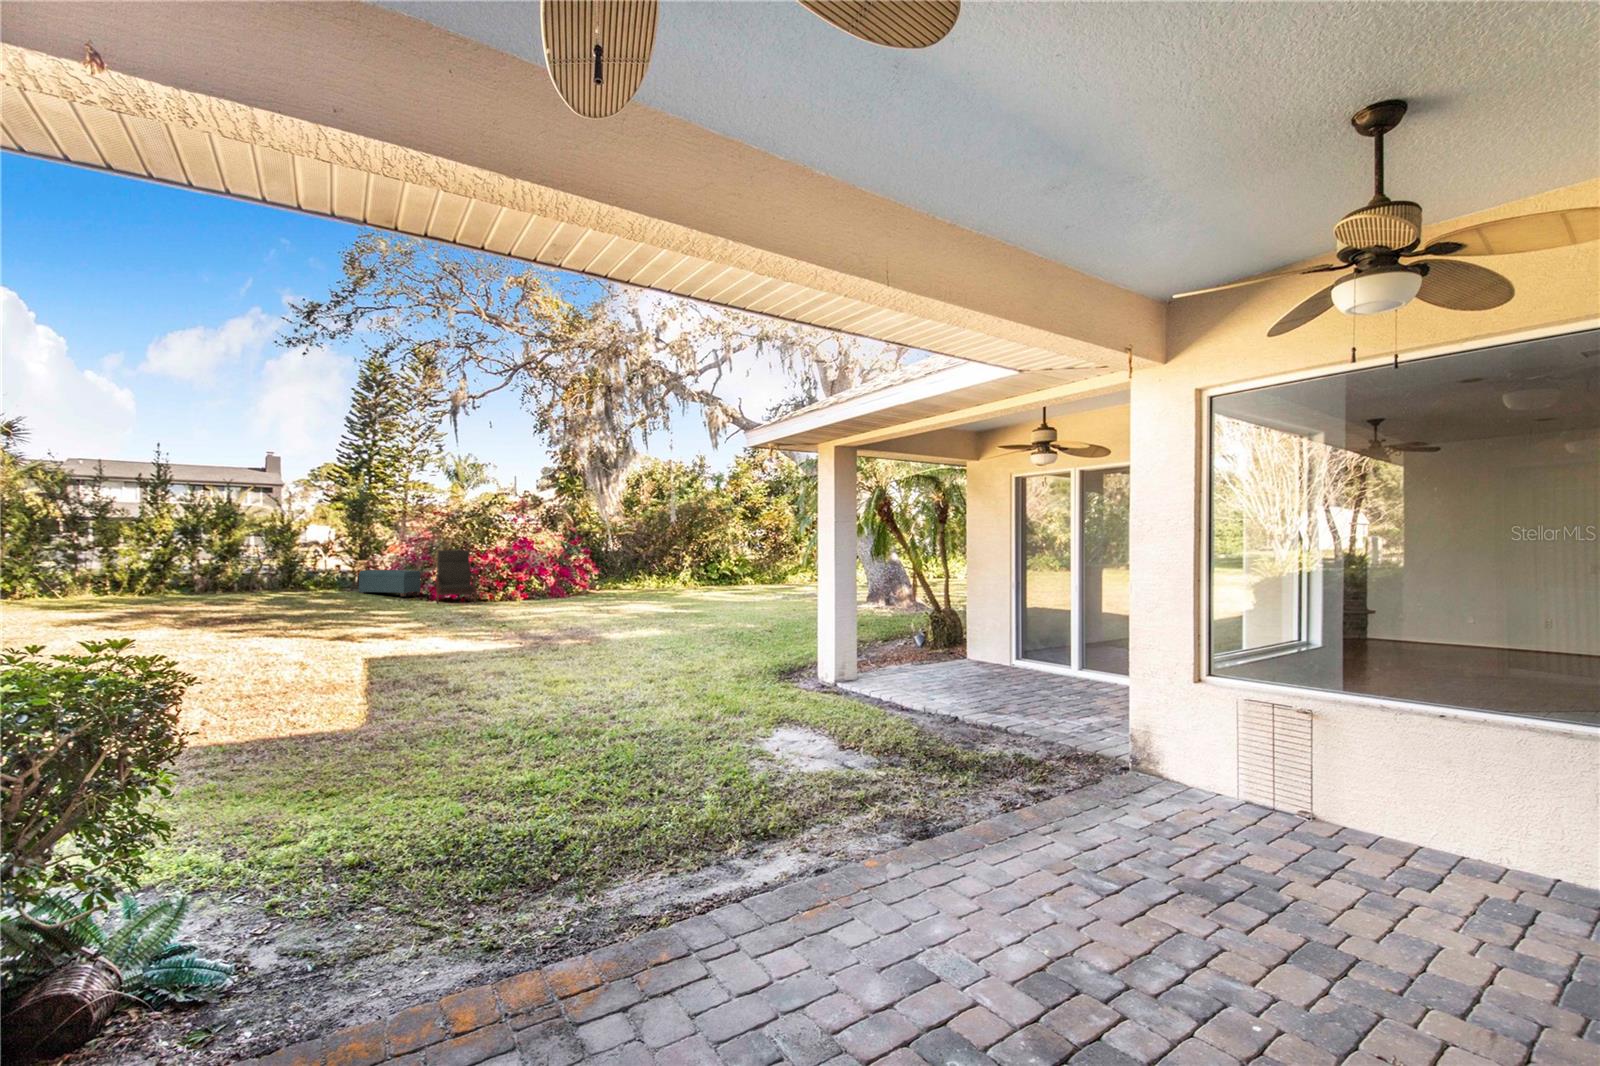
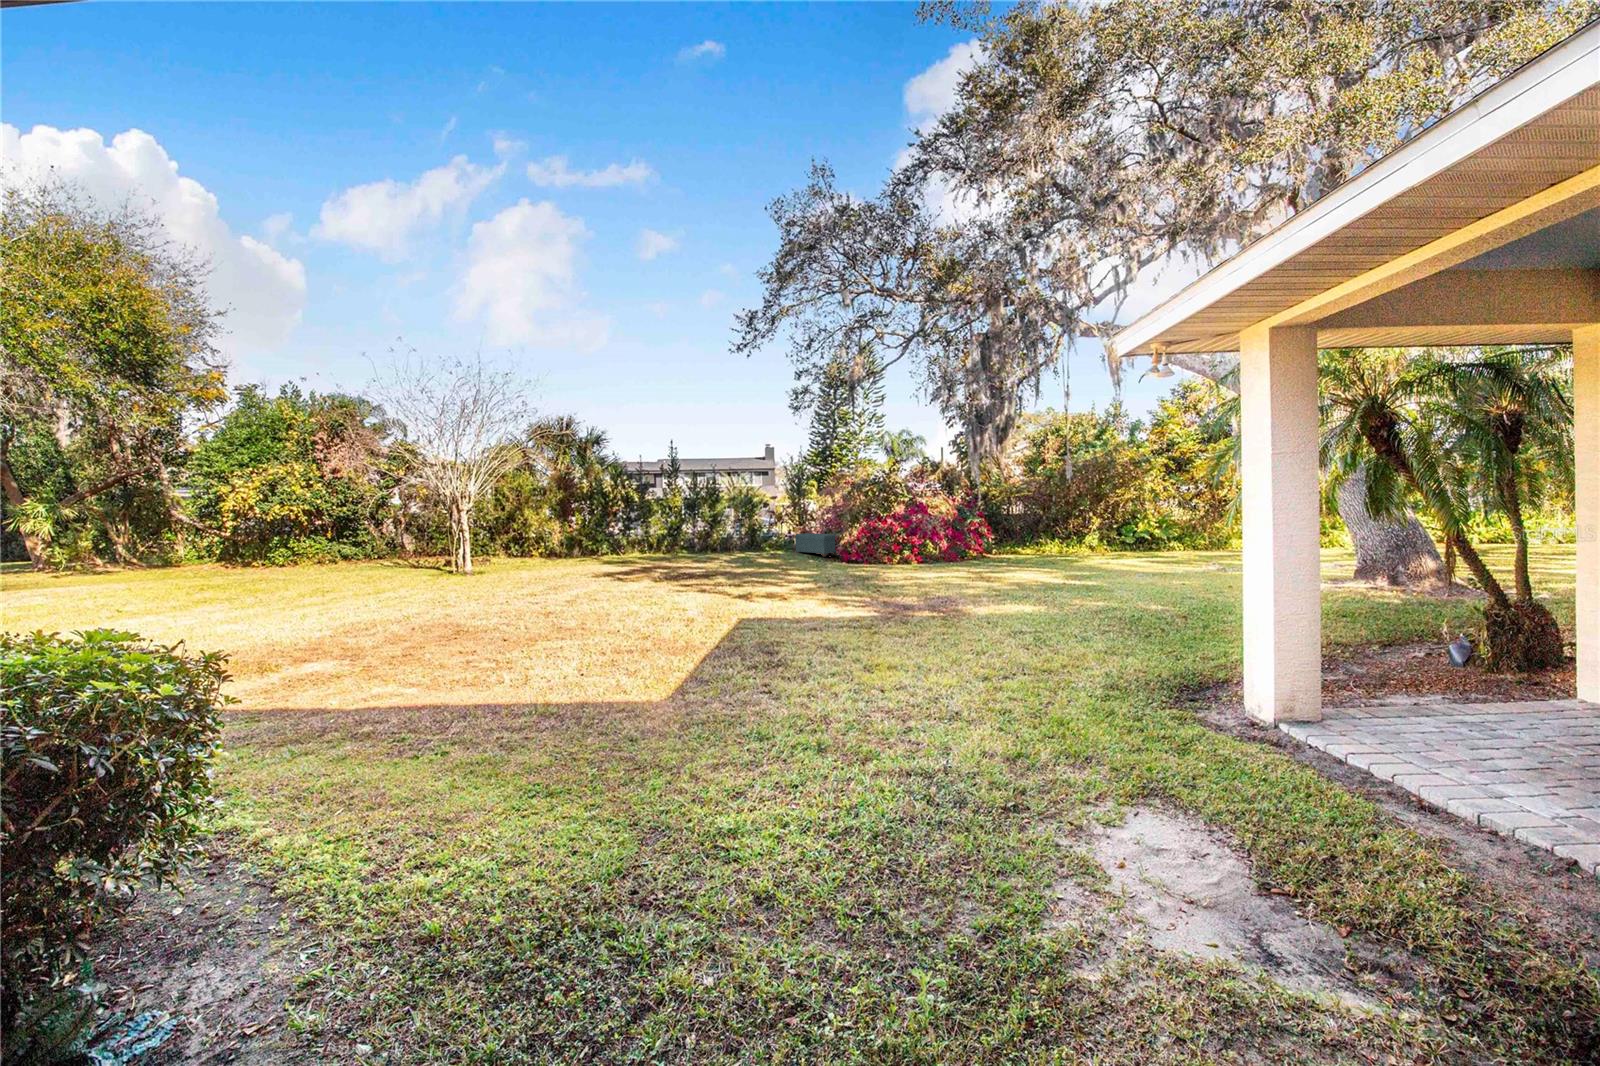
lounge chair: present [435,550,476,603] -> none [844,517,877,565]

